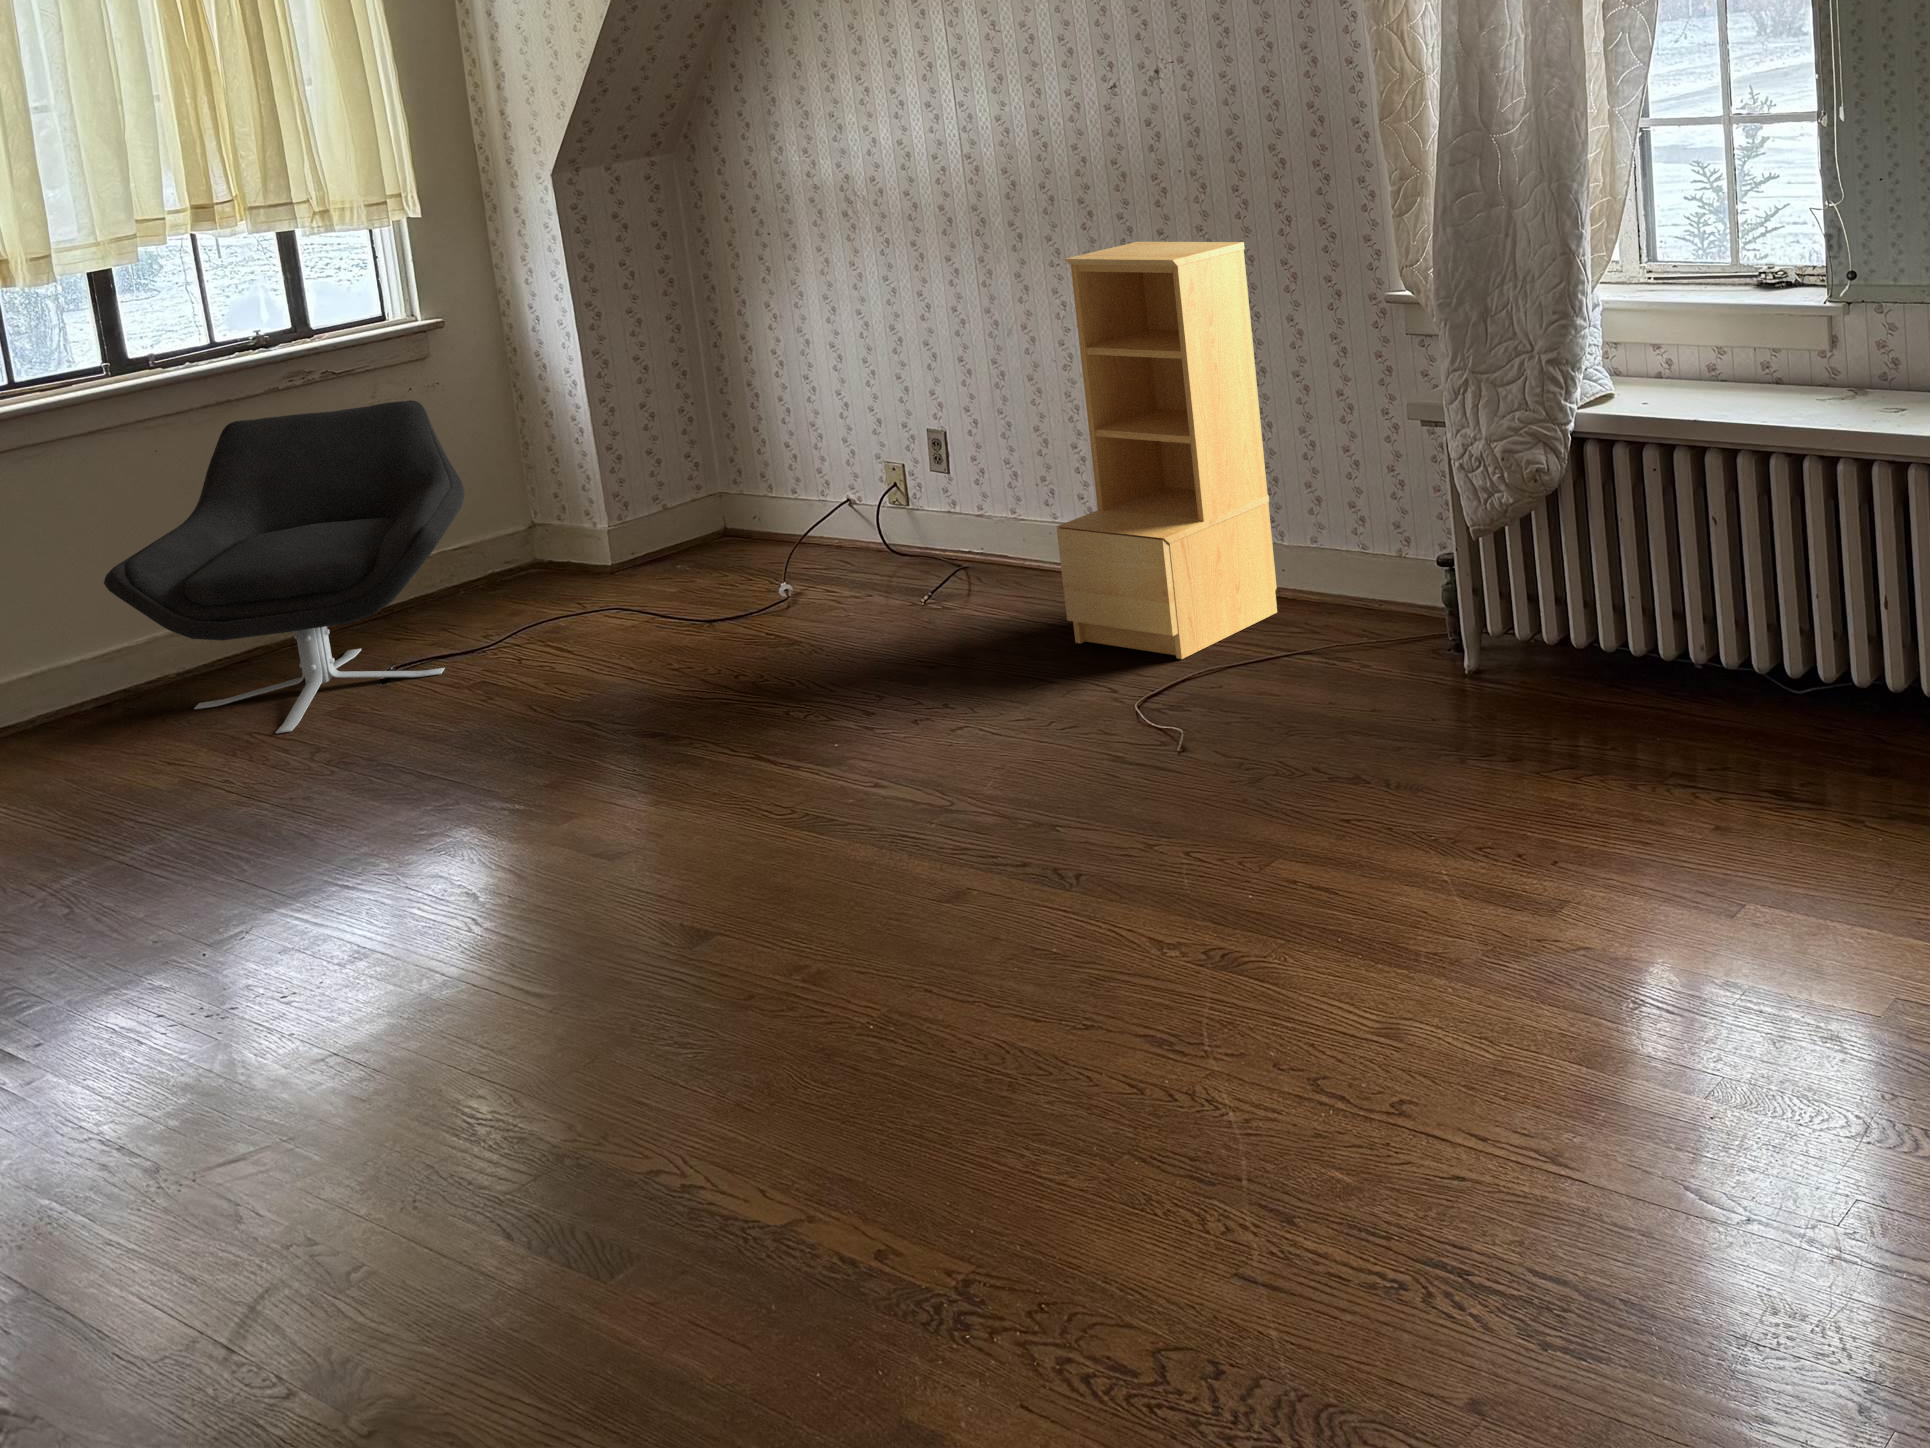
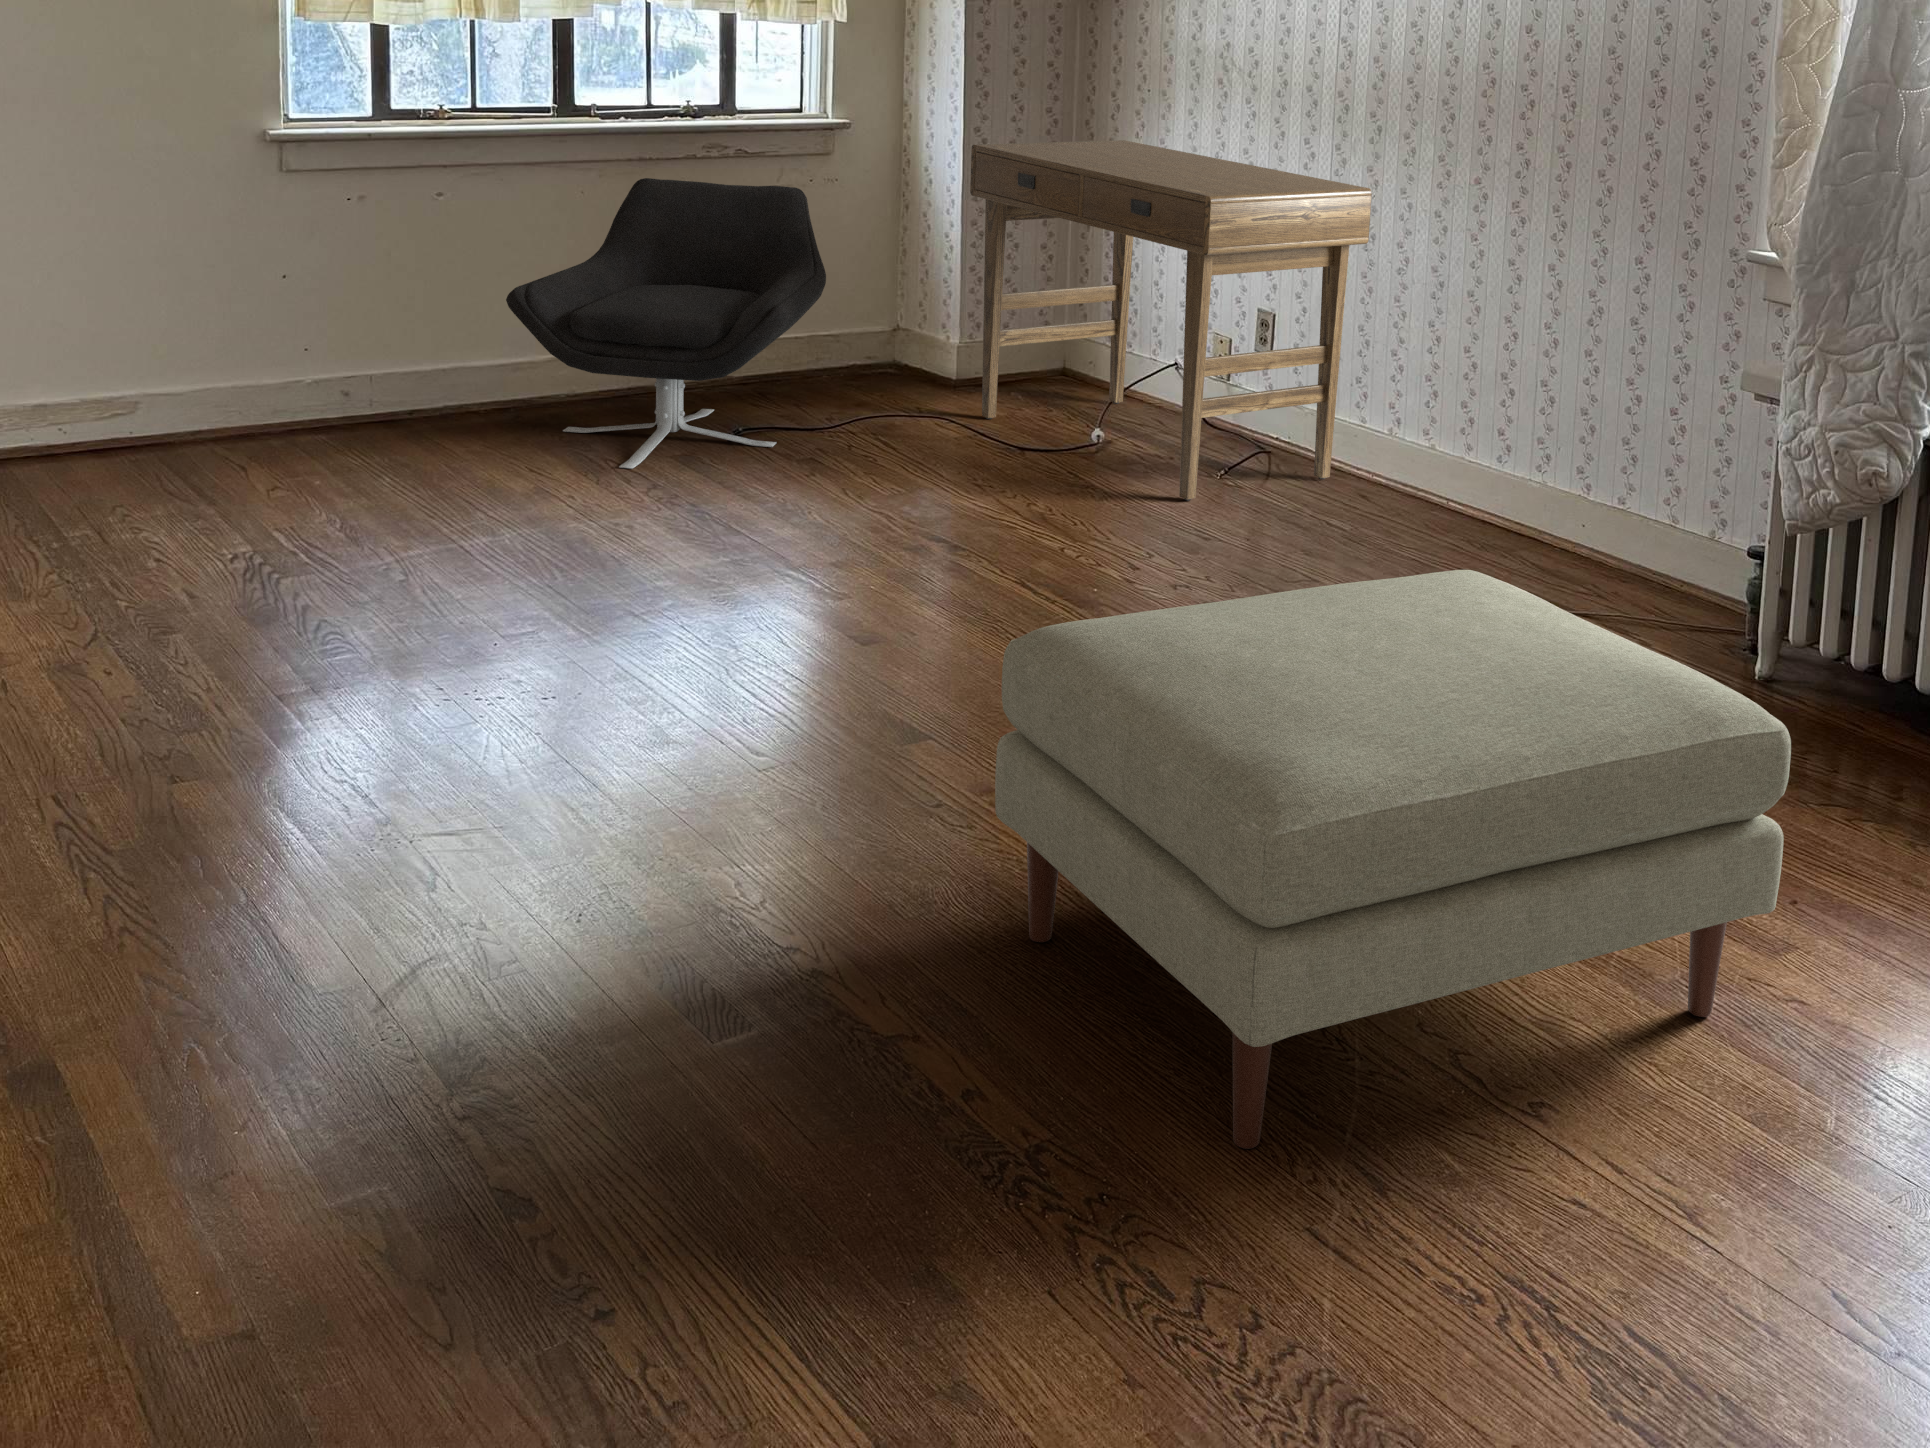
bookshelf: present [1057,242,1277,659] -> none [1353,152,1611,592]
desk: none [596,289,1026,631] -> present [970,140,1372,501]
ottoman: none [813,640,1554,1223] -> present [995,570,1791,1149]

